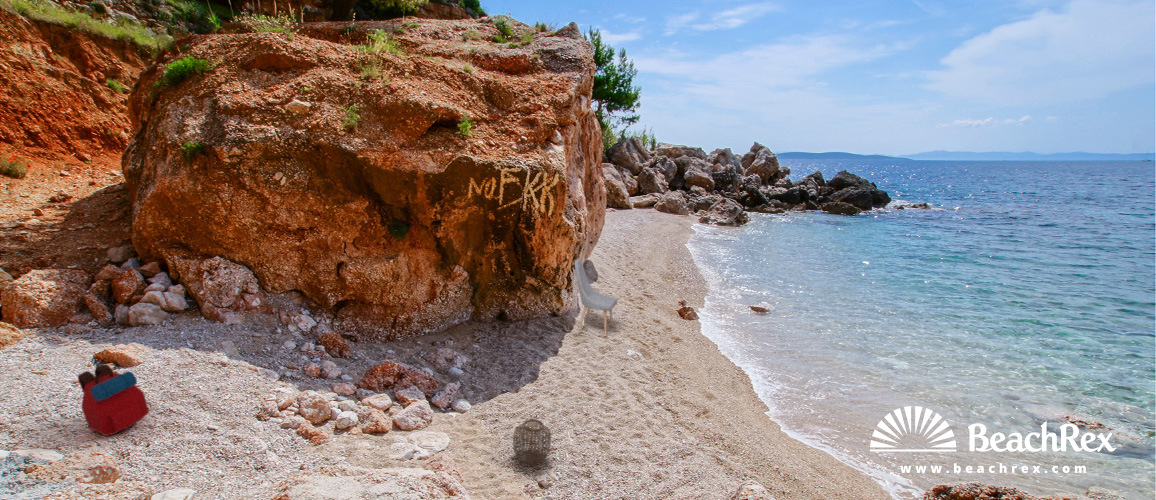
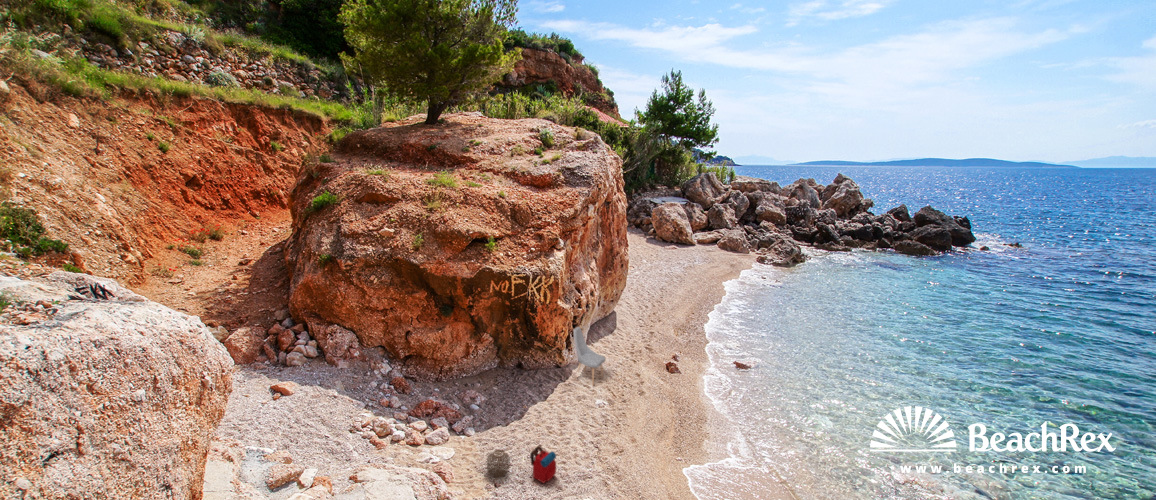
backpack: present [78,364,149,436] -> present [530,446,556,483]

